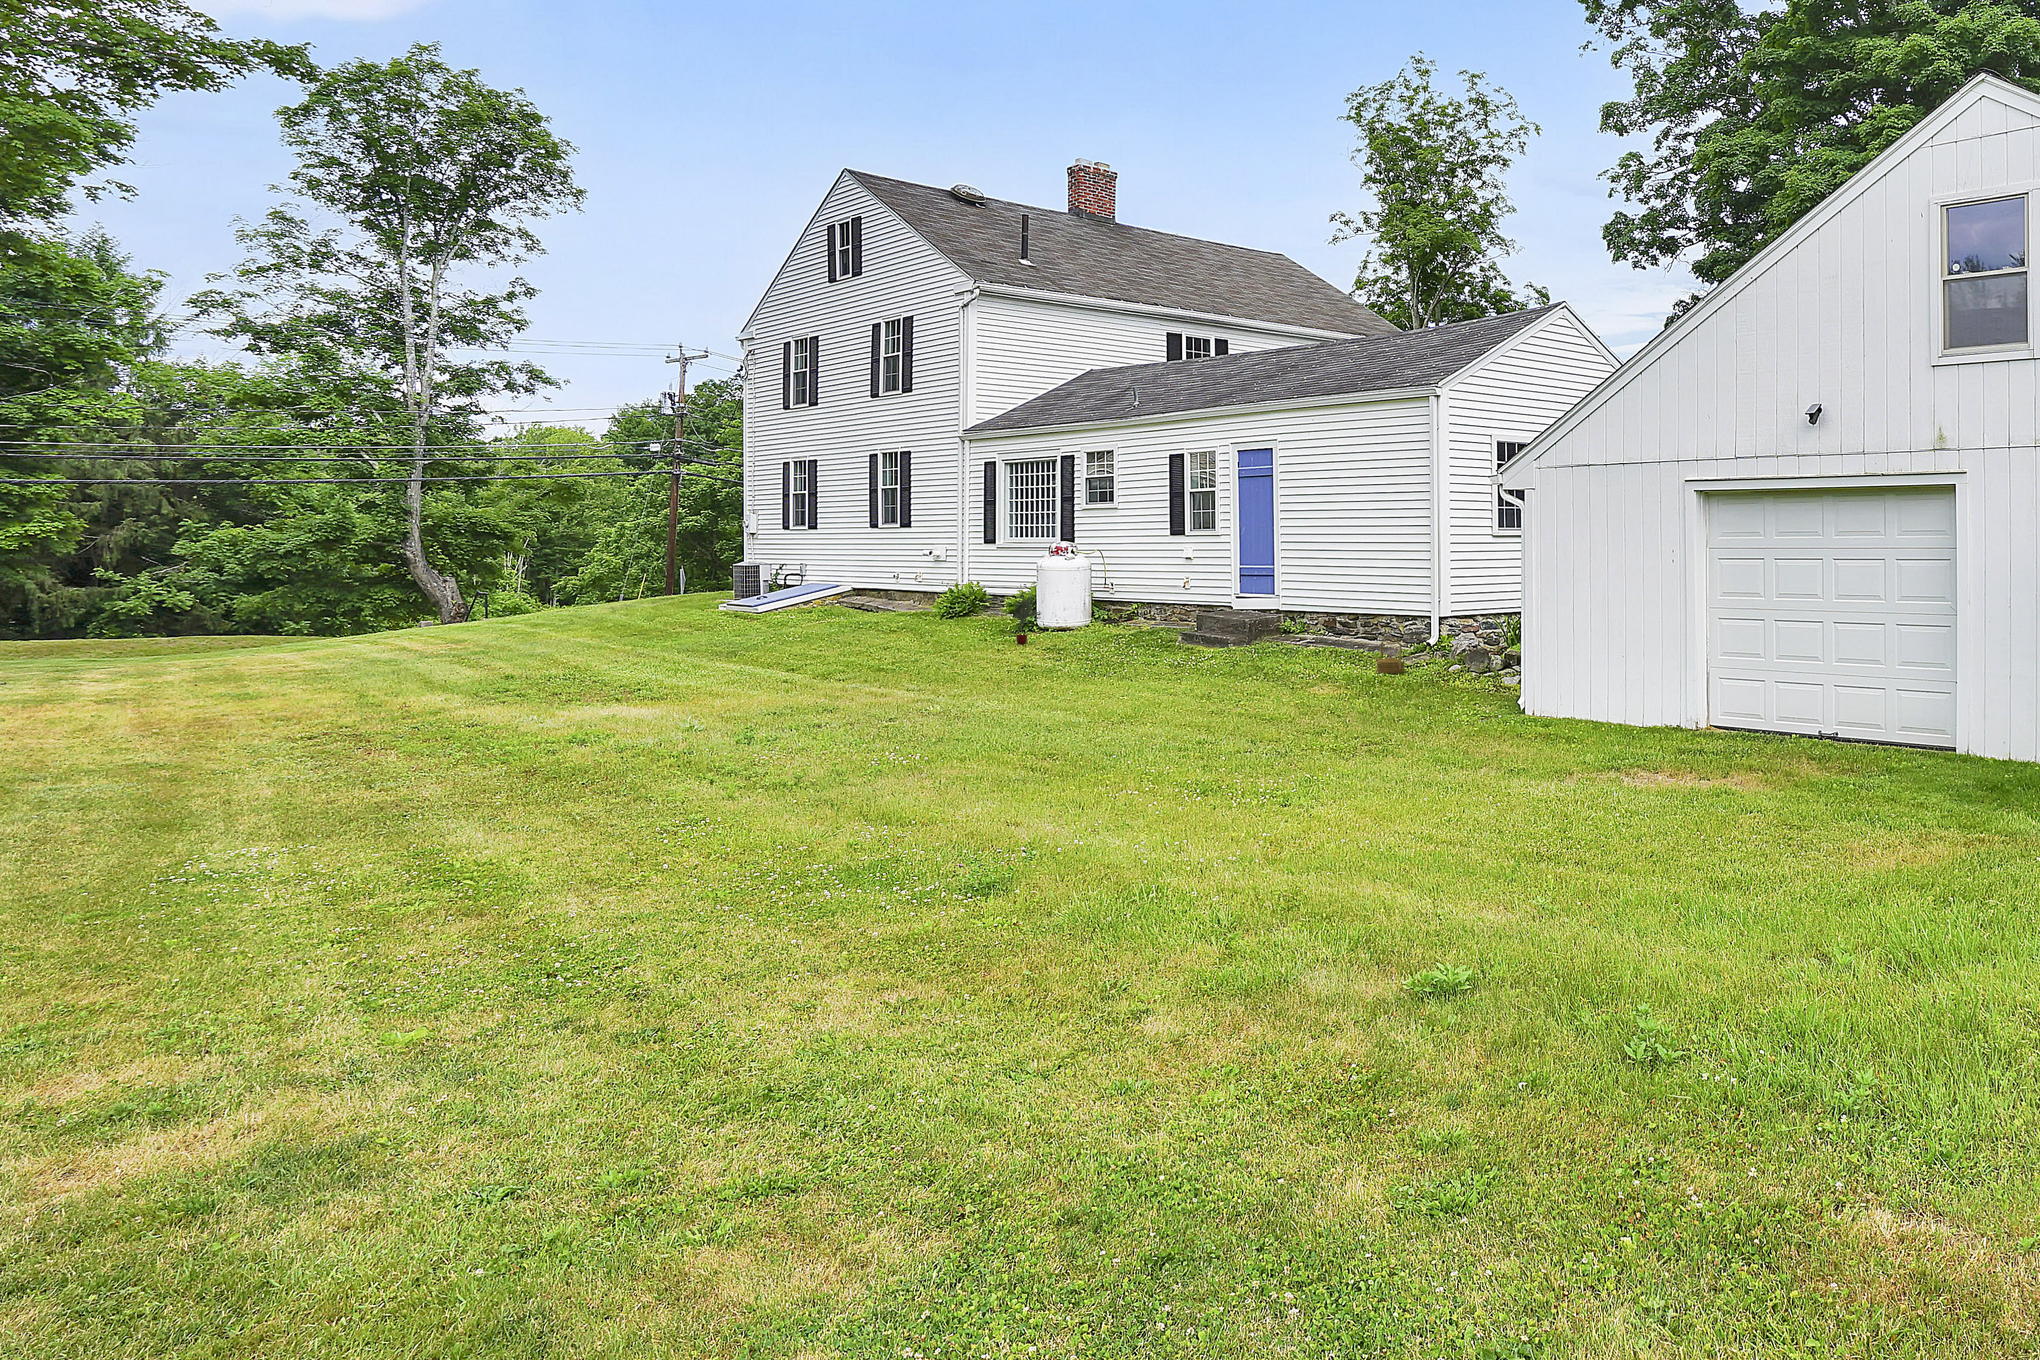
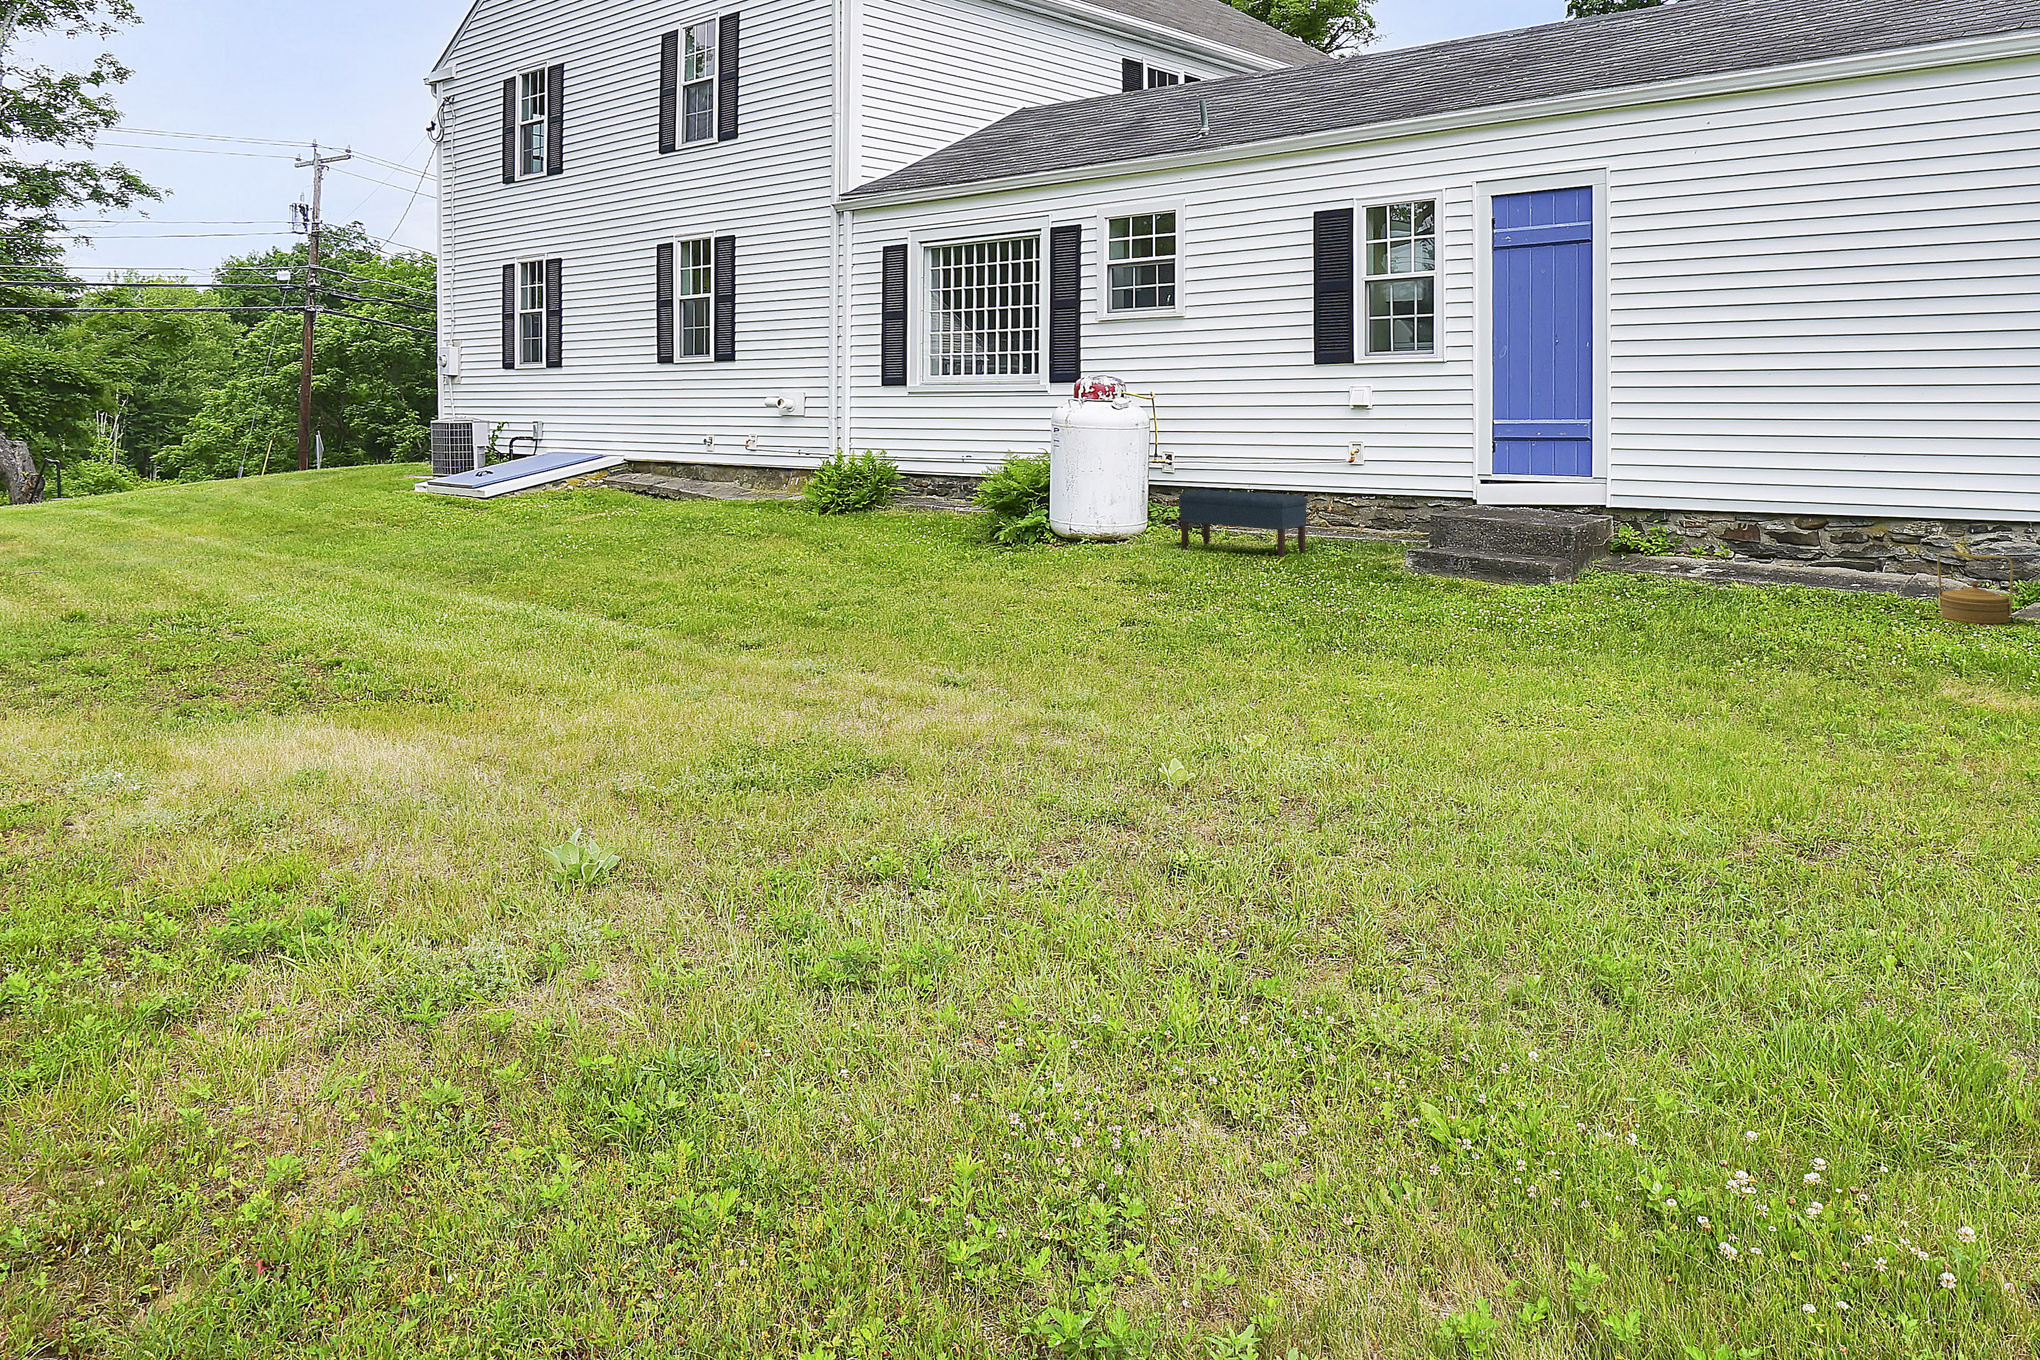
potted tree: present [1014,592,1041,644] -> none [1006,459,1063,556]
bench: none [1113,611,1176,647] -> present [1179,489,1308,558]

